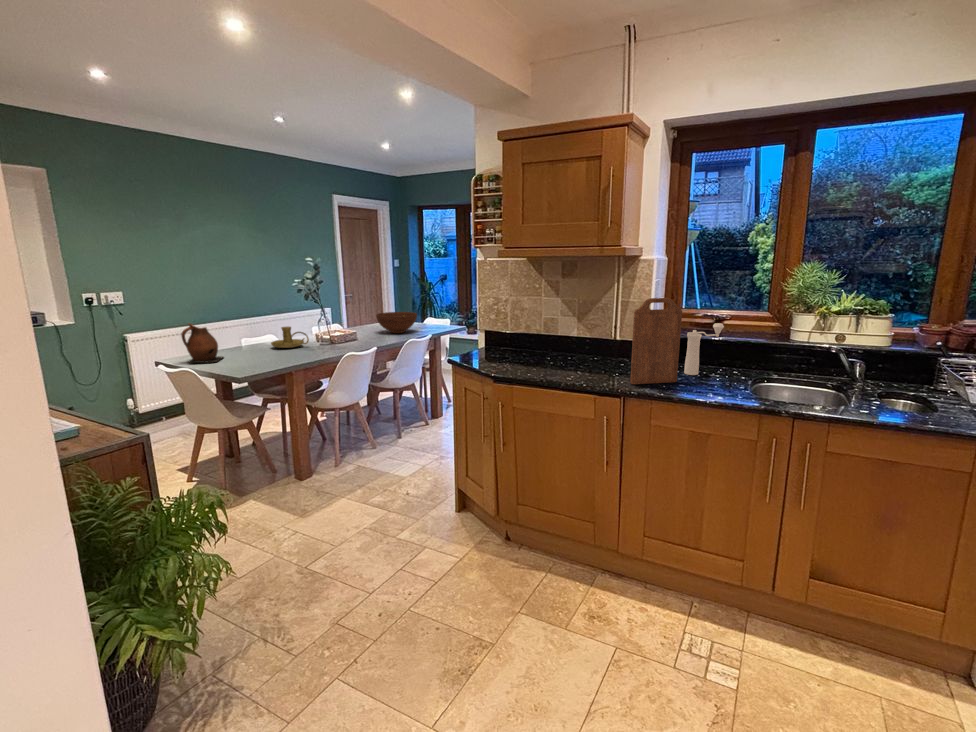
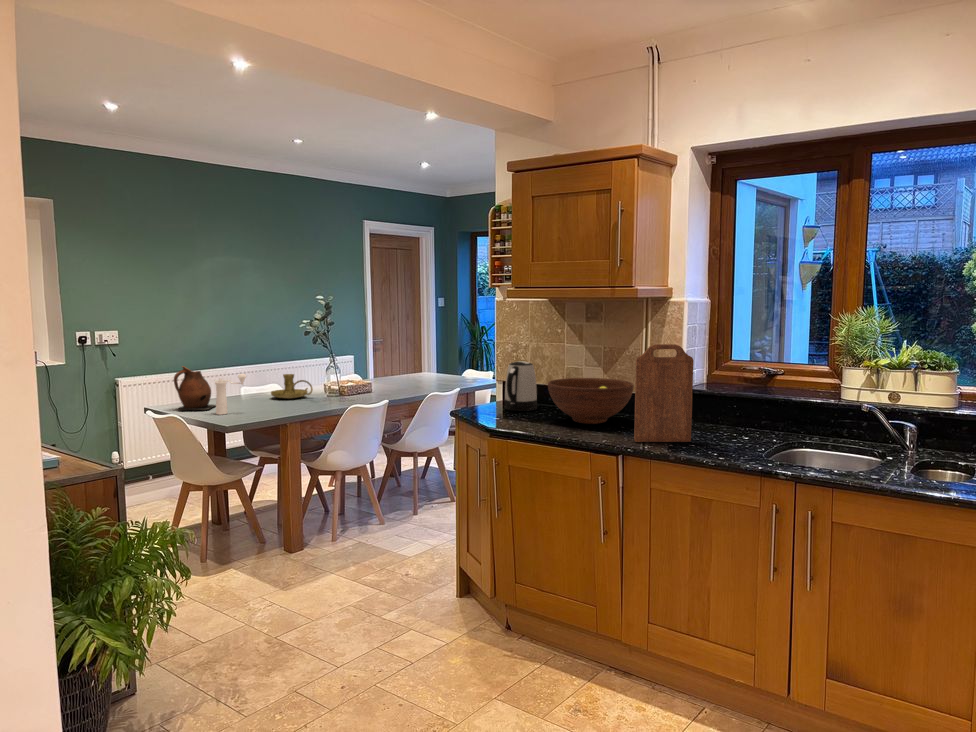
fruit bowl: present [376,312,417,333] -> present [548,378,634,424]
kettle: none [494,313,522,356] -> present [505,361,537,411]
pepper mill: present [684,323,724,375] -> present [215,374,246,415]

